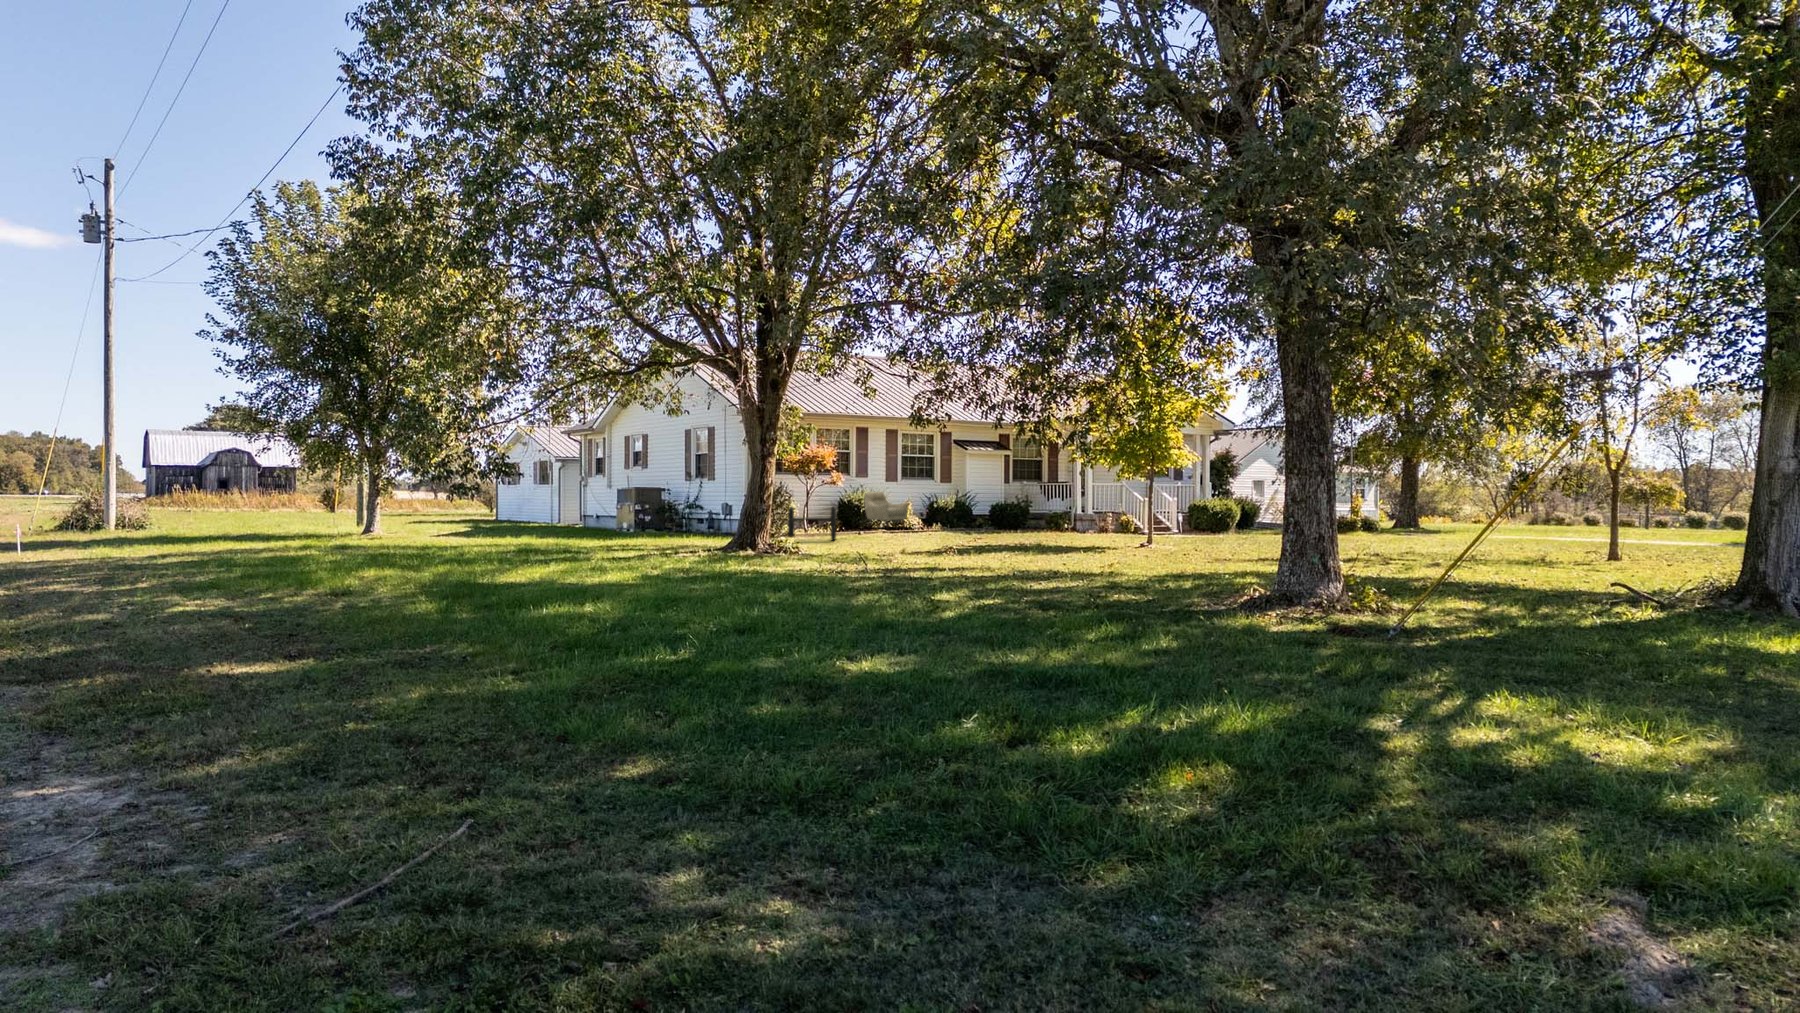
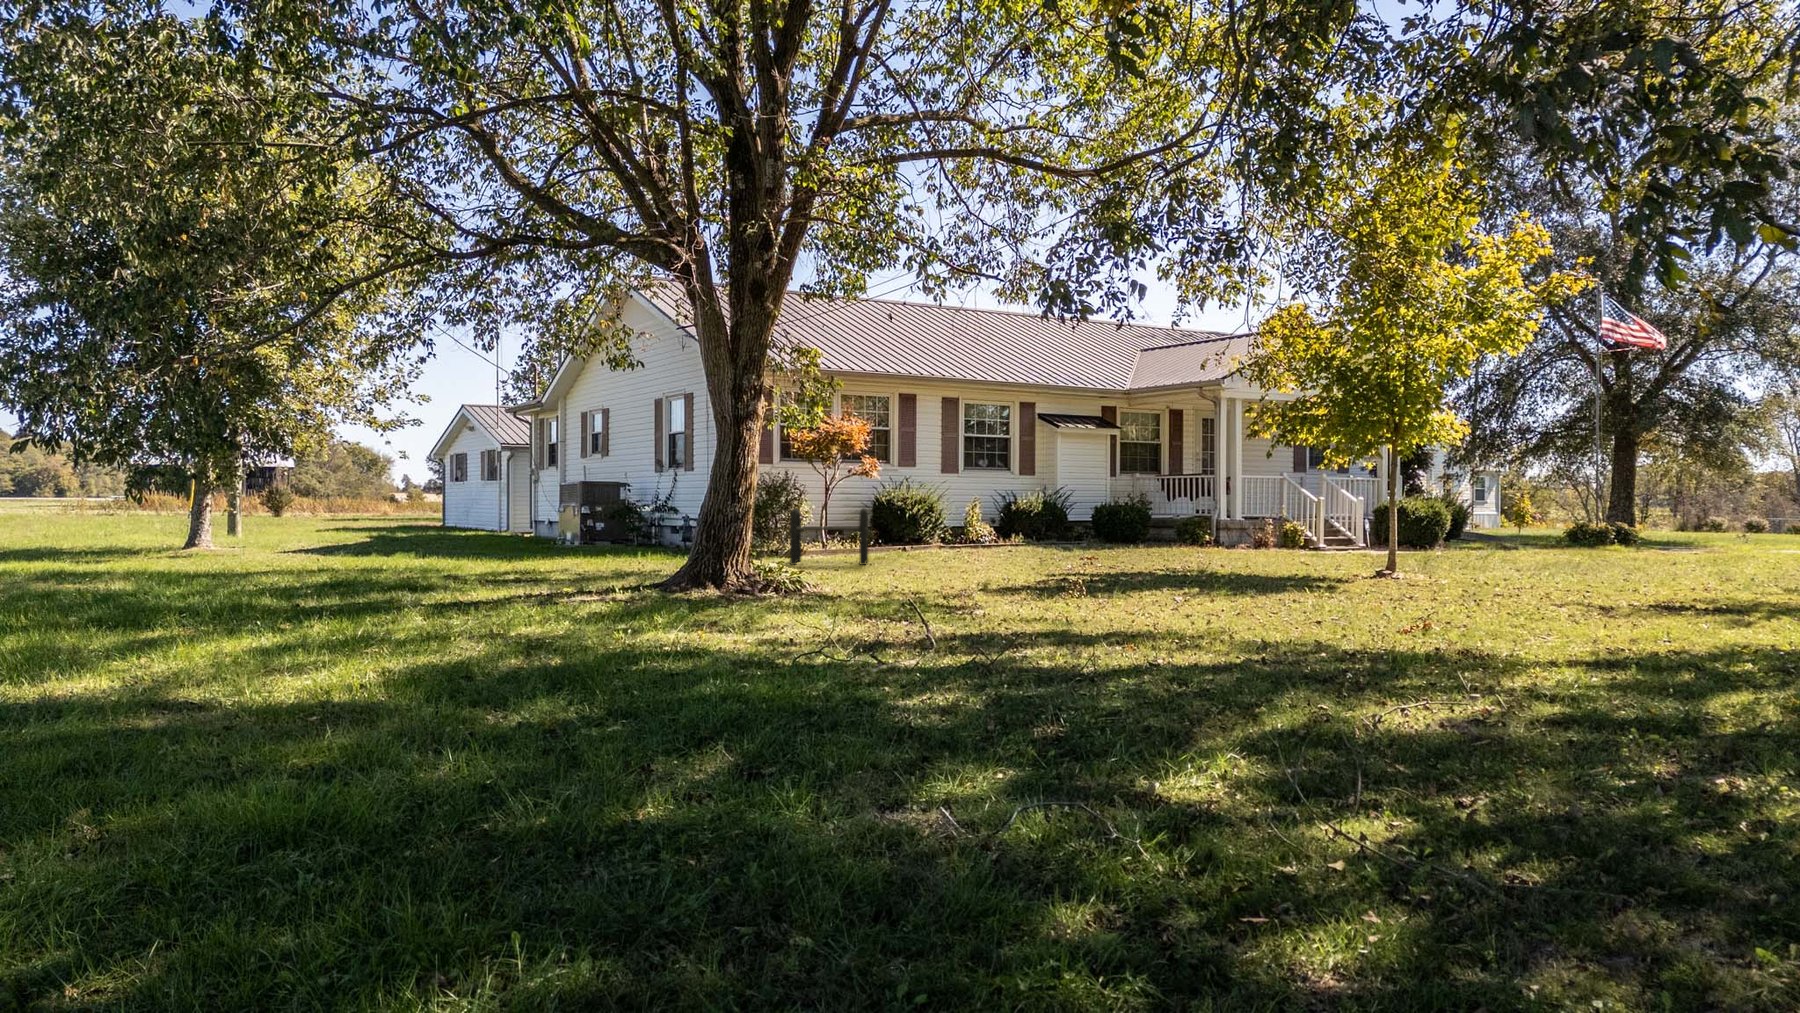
chair: present [864,492,908,527] -> none [912,487,977,543]

